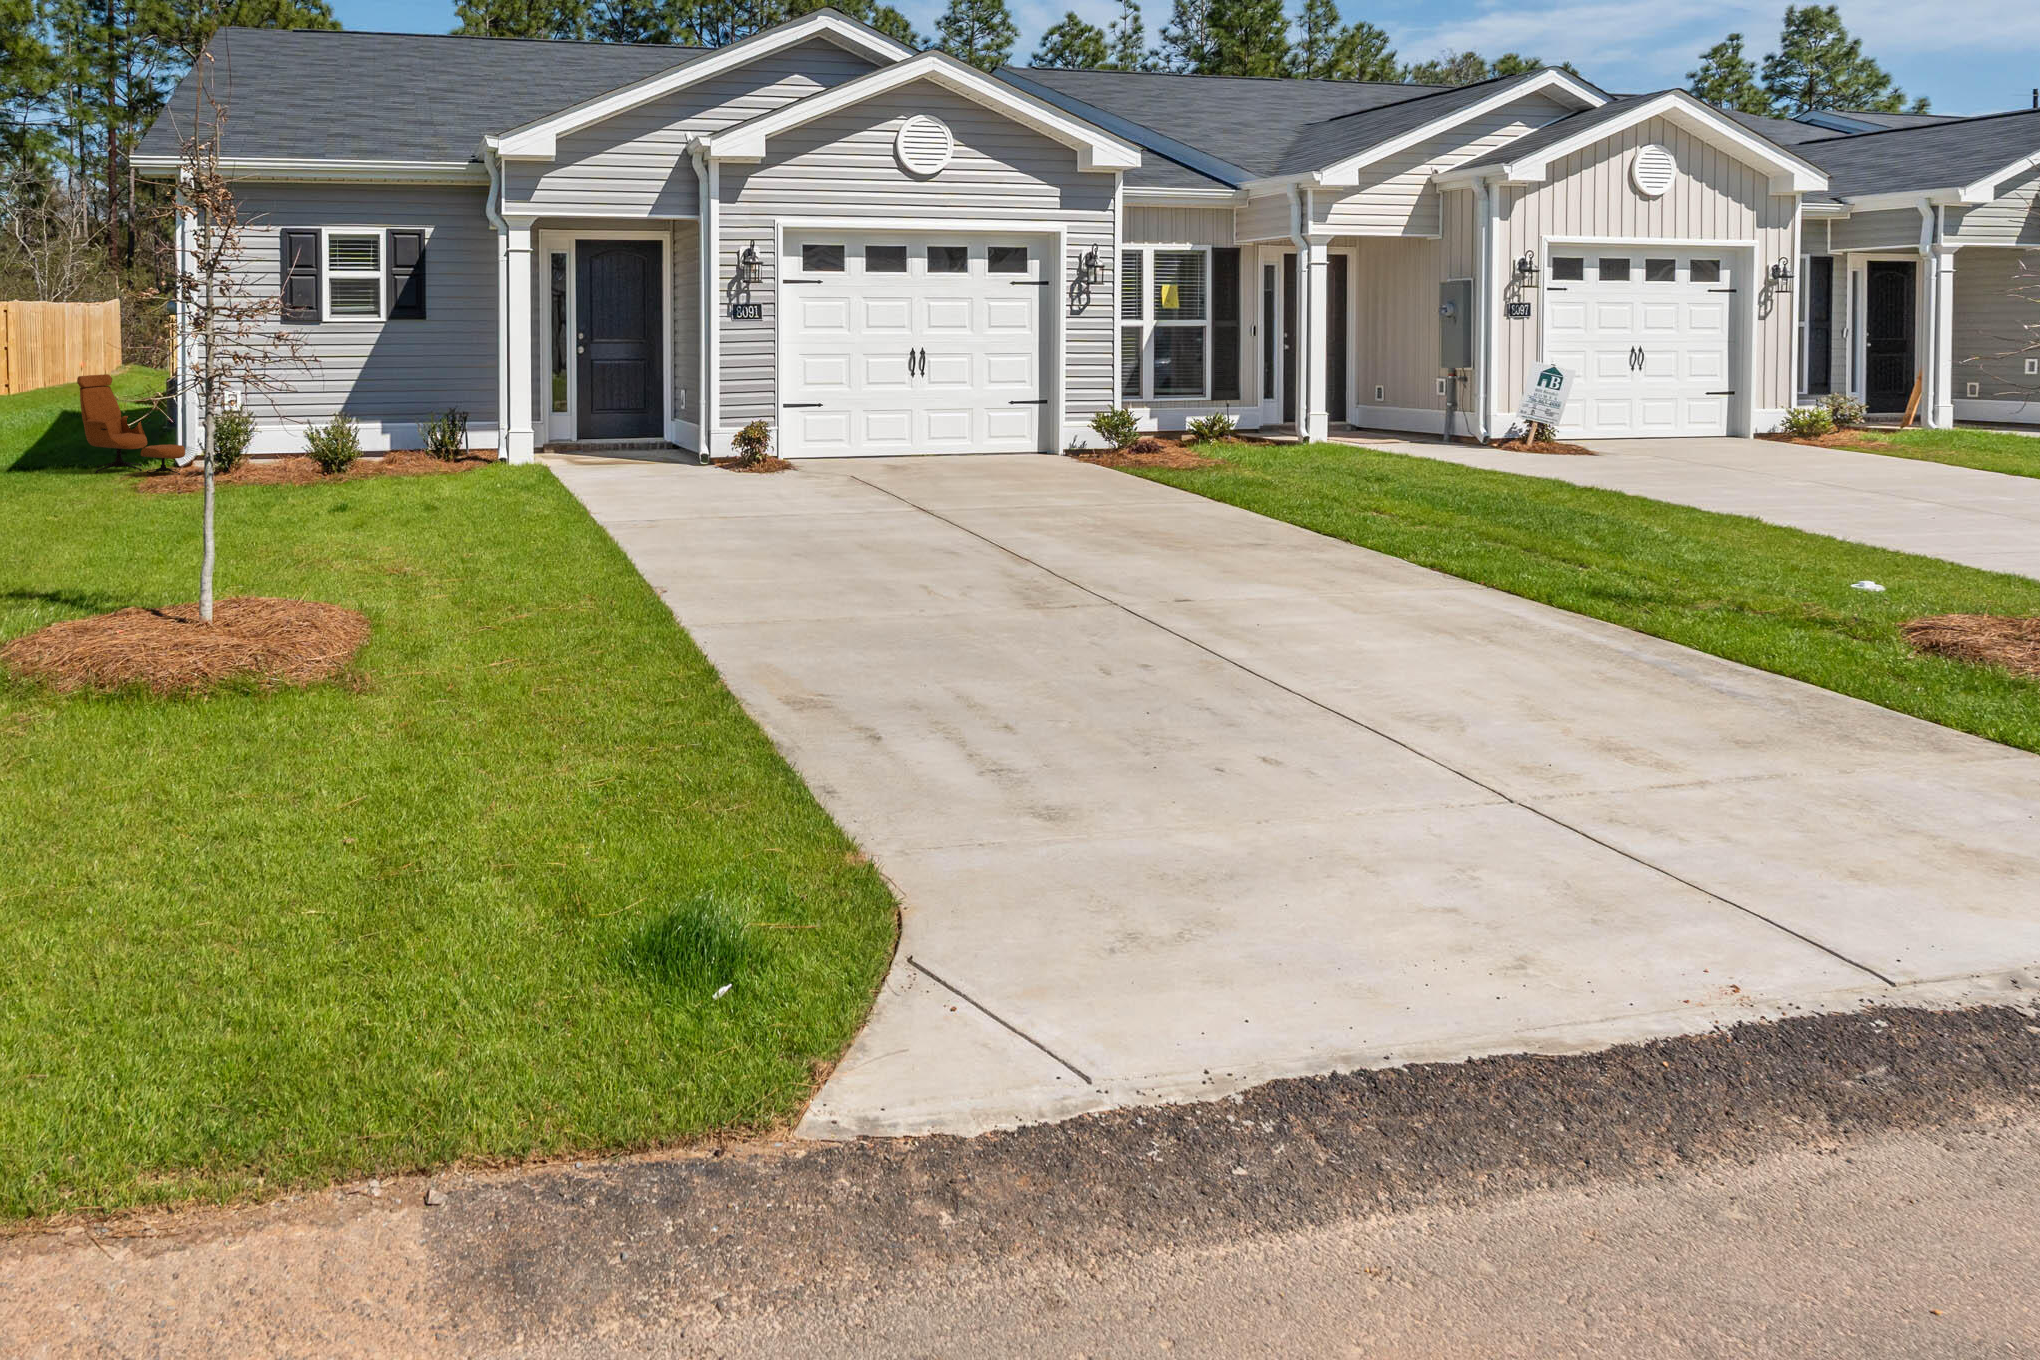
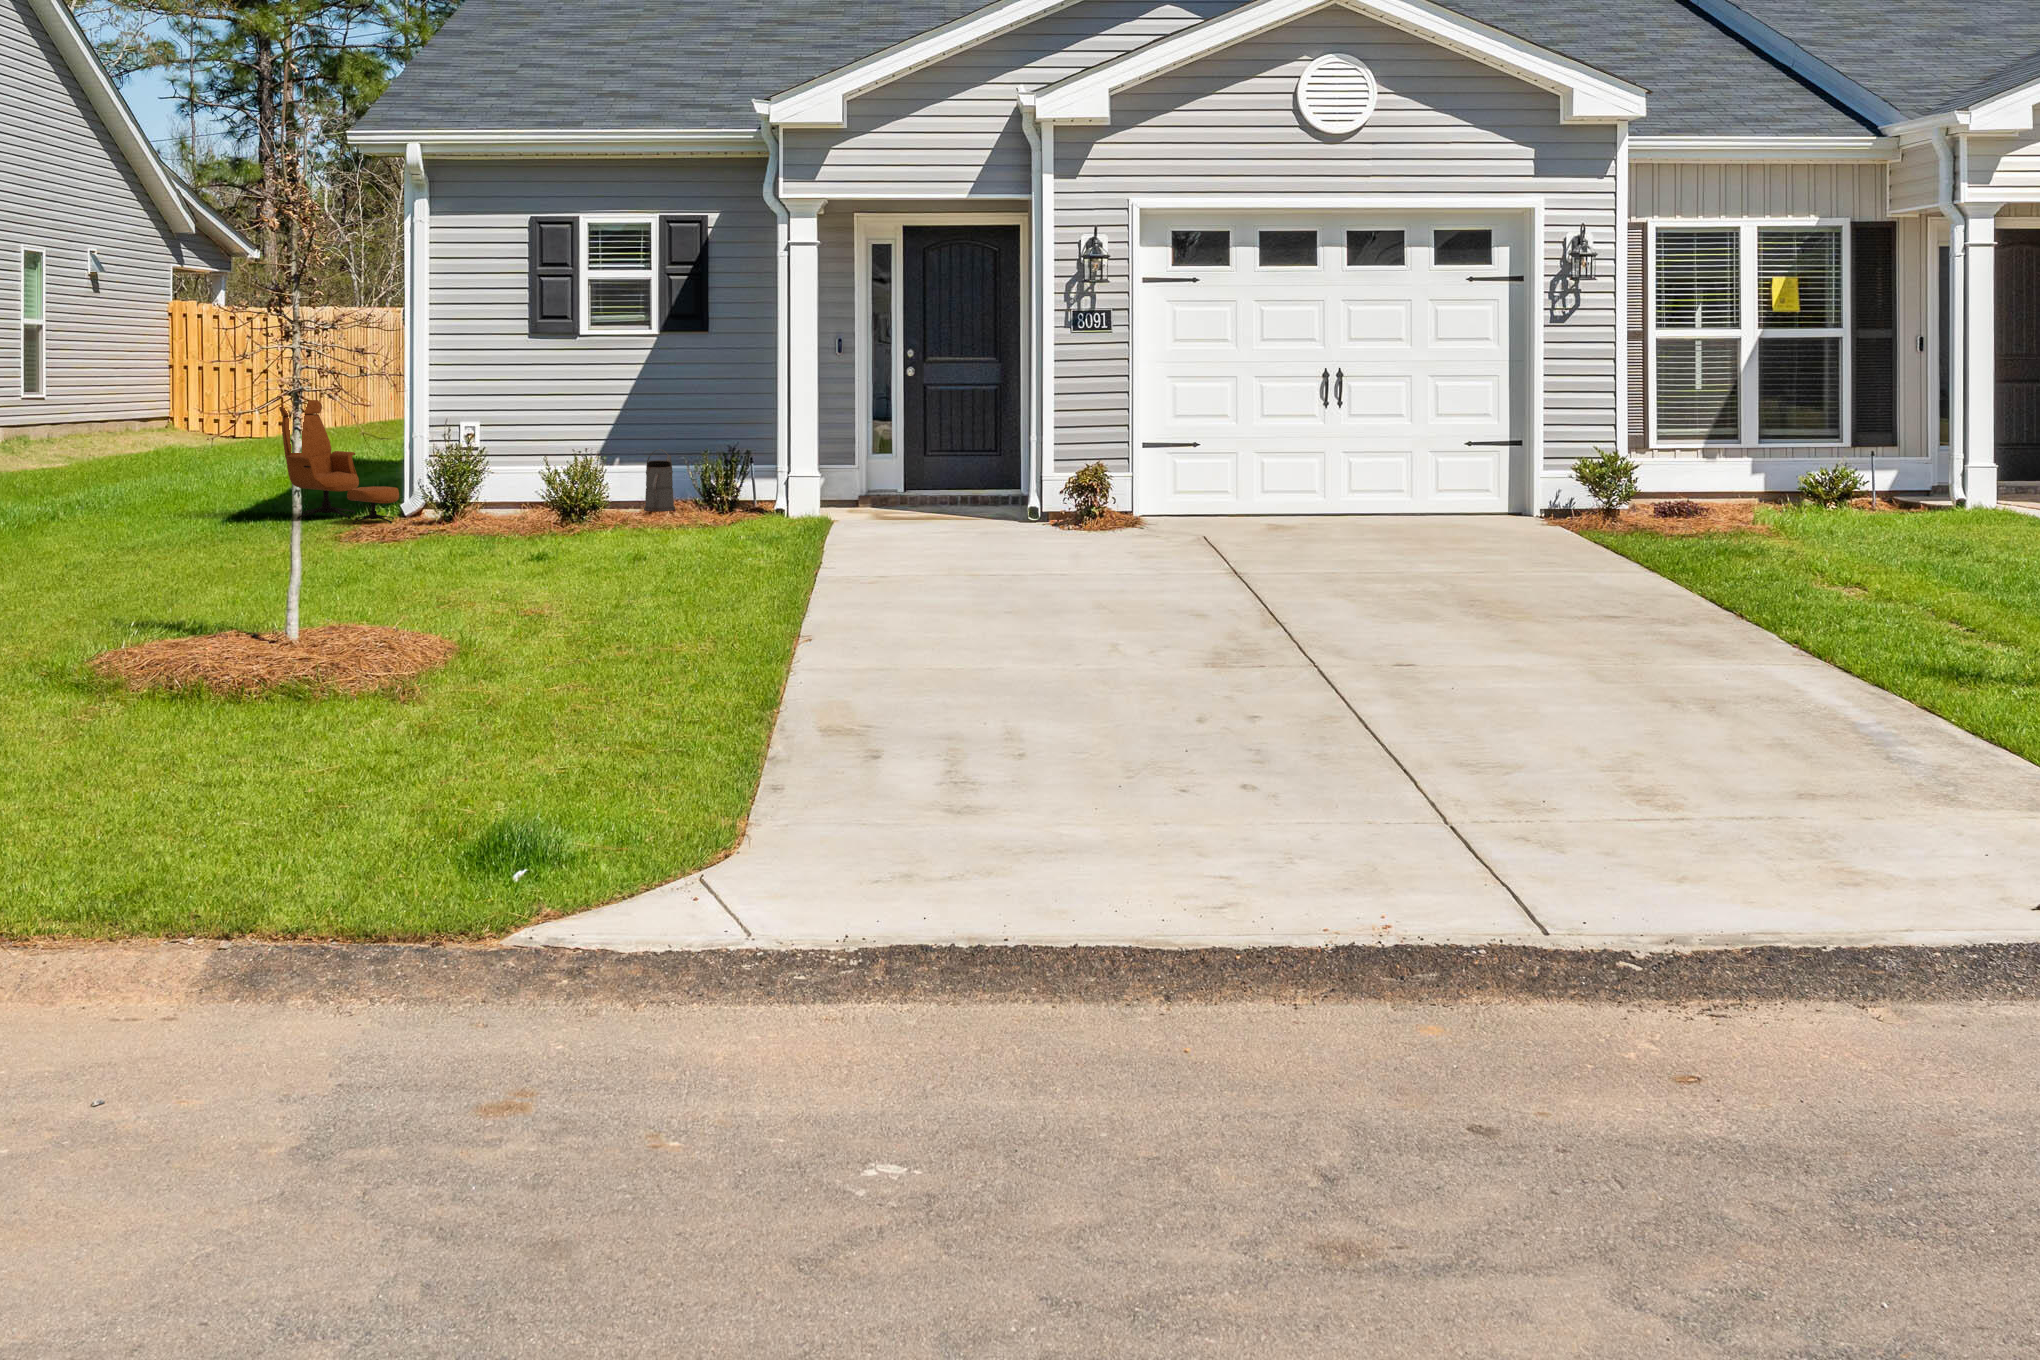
watering can: none [382,412,407,460] -> present [644,449,675,511]

